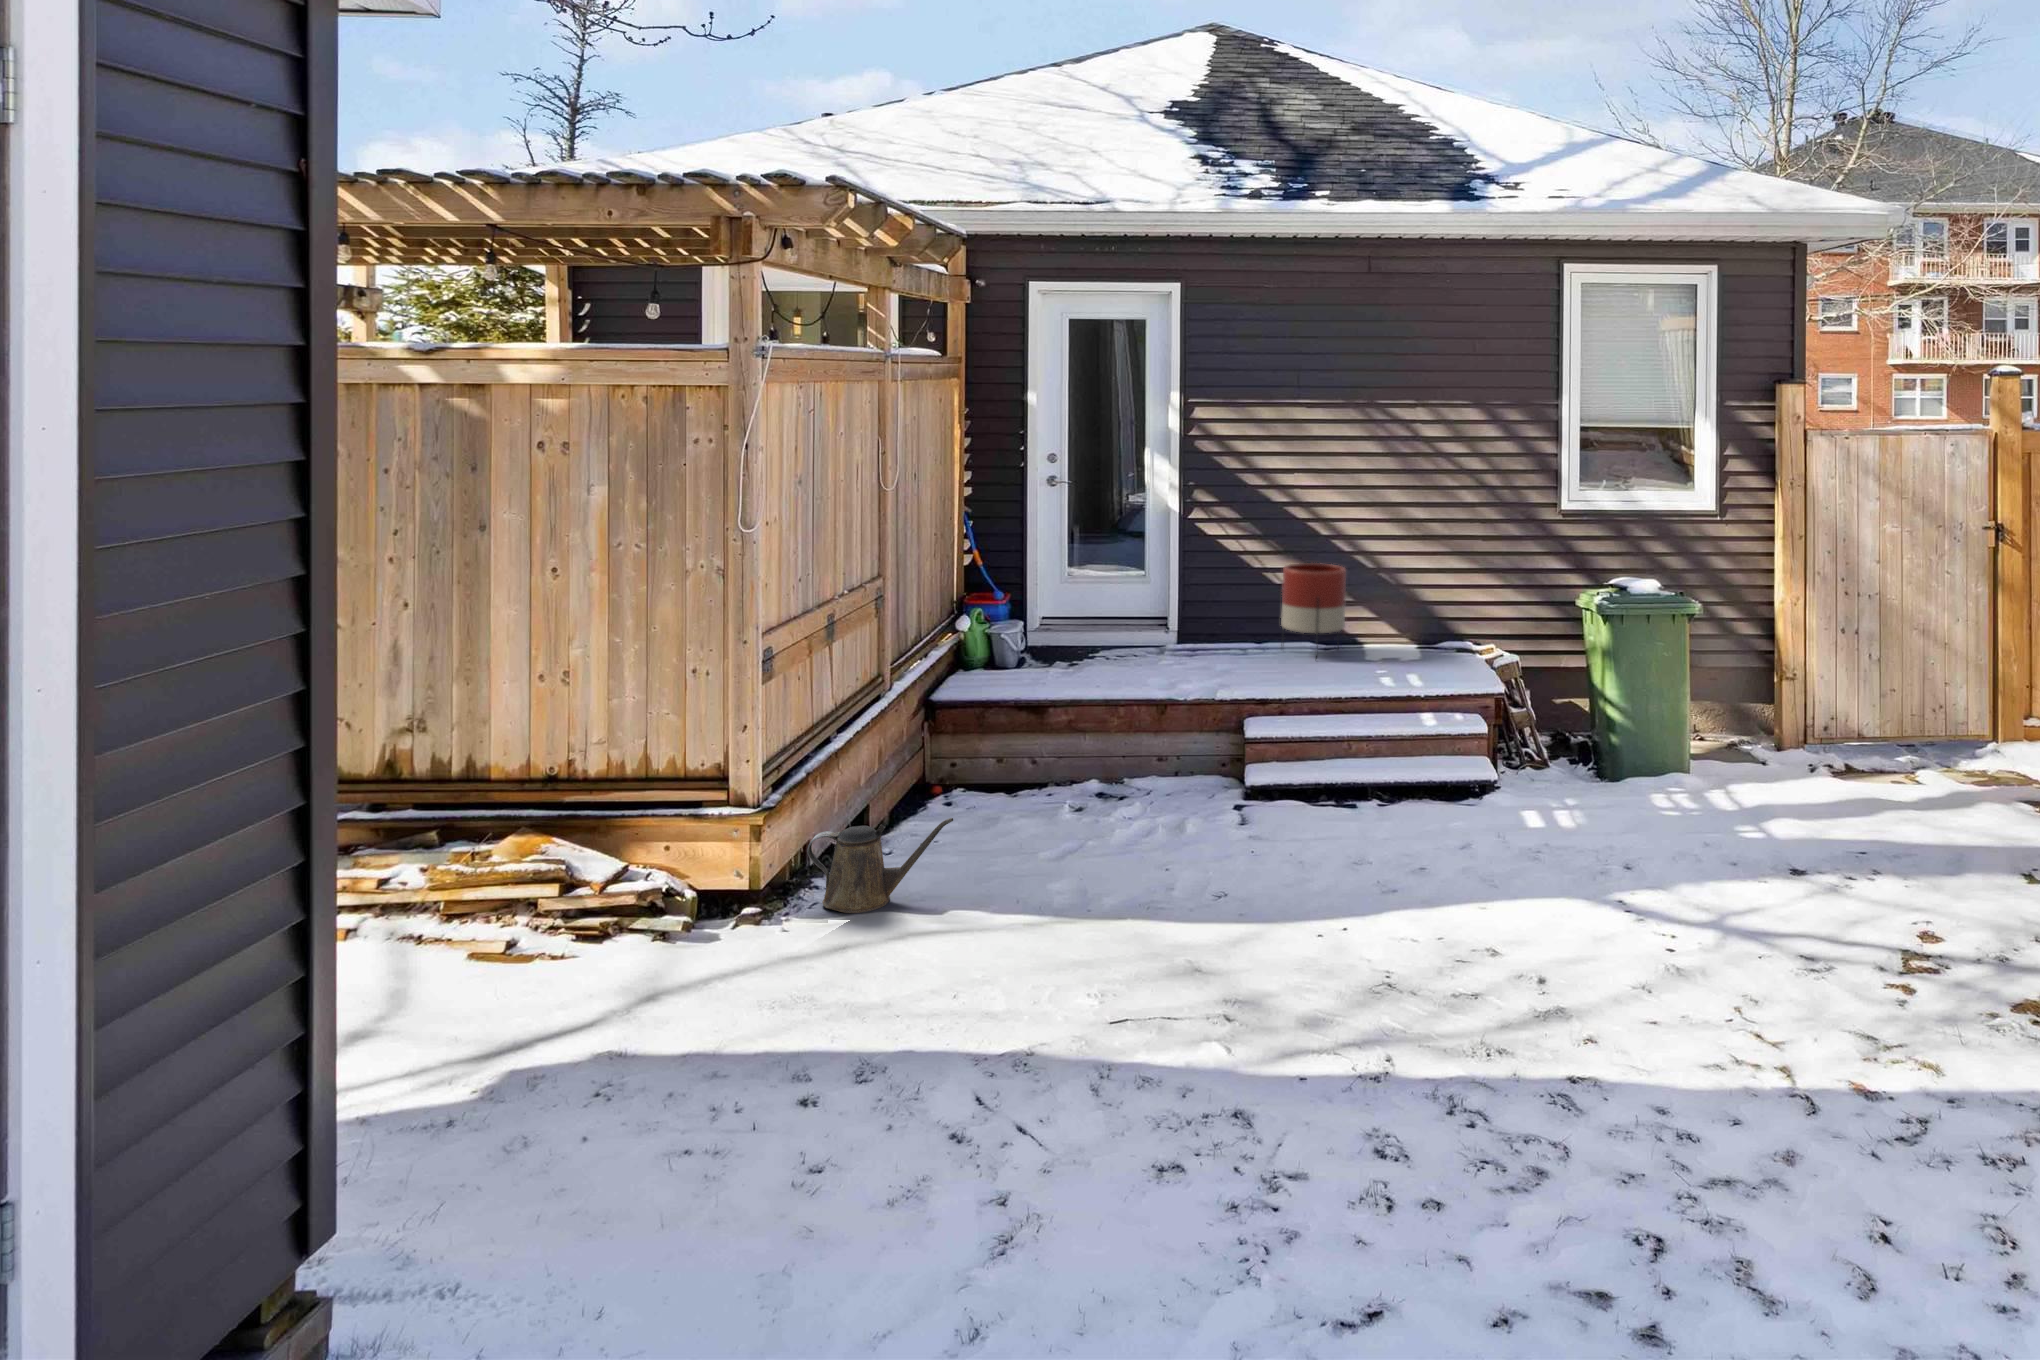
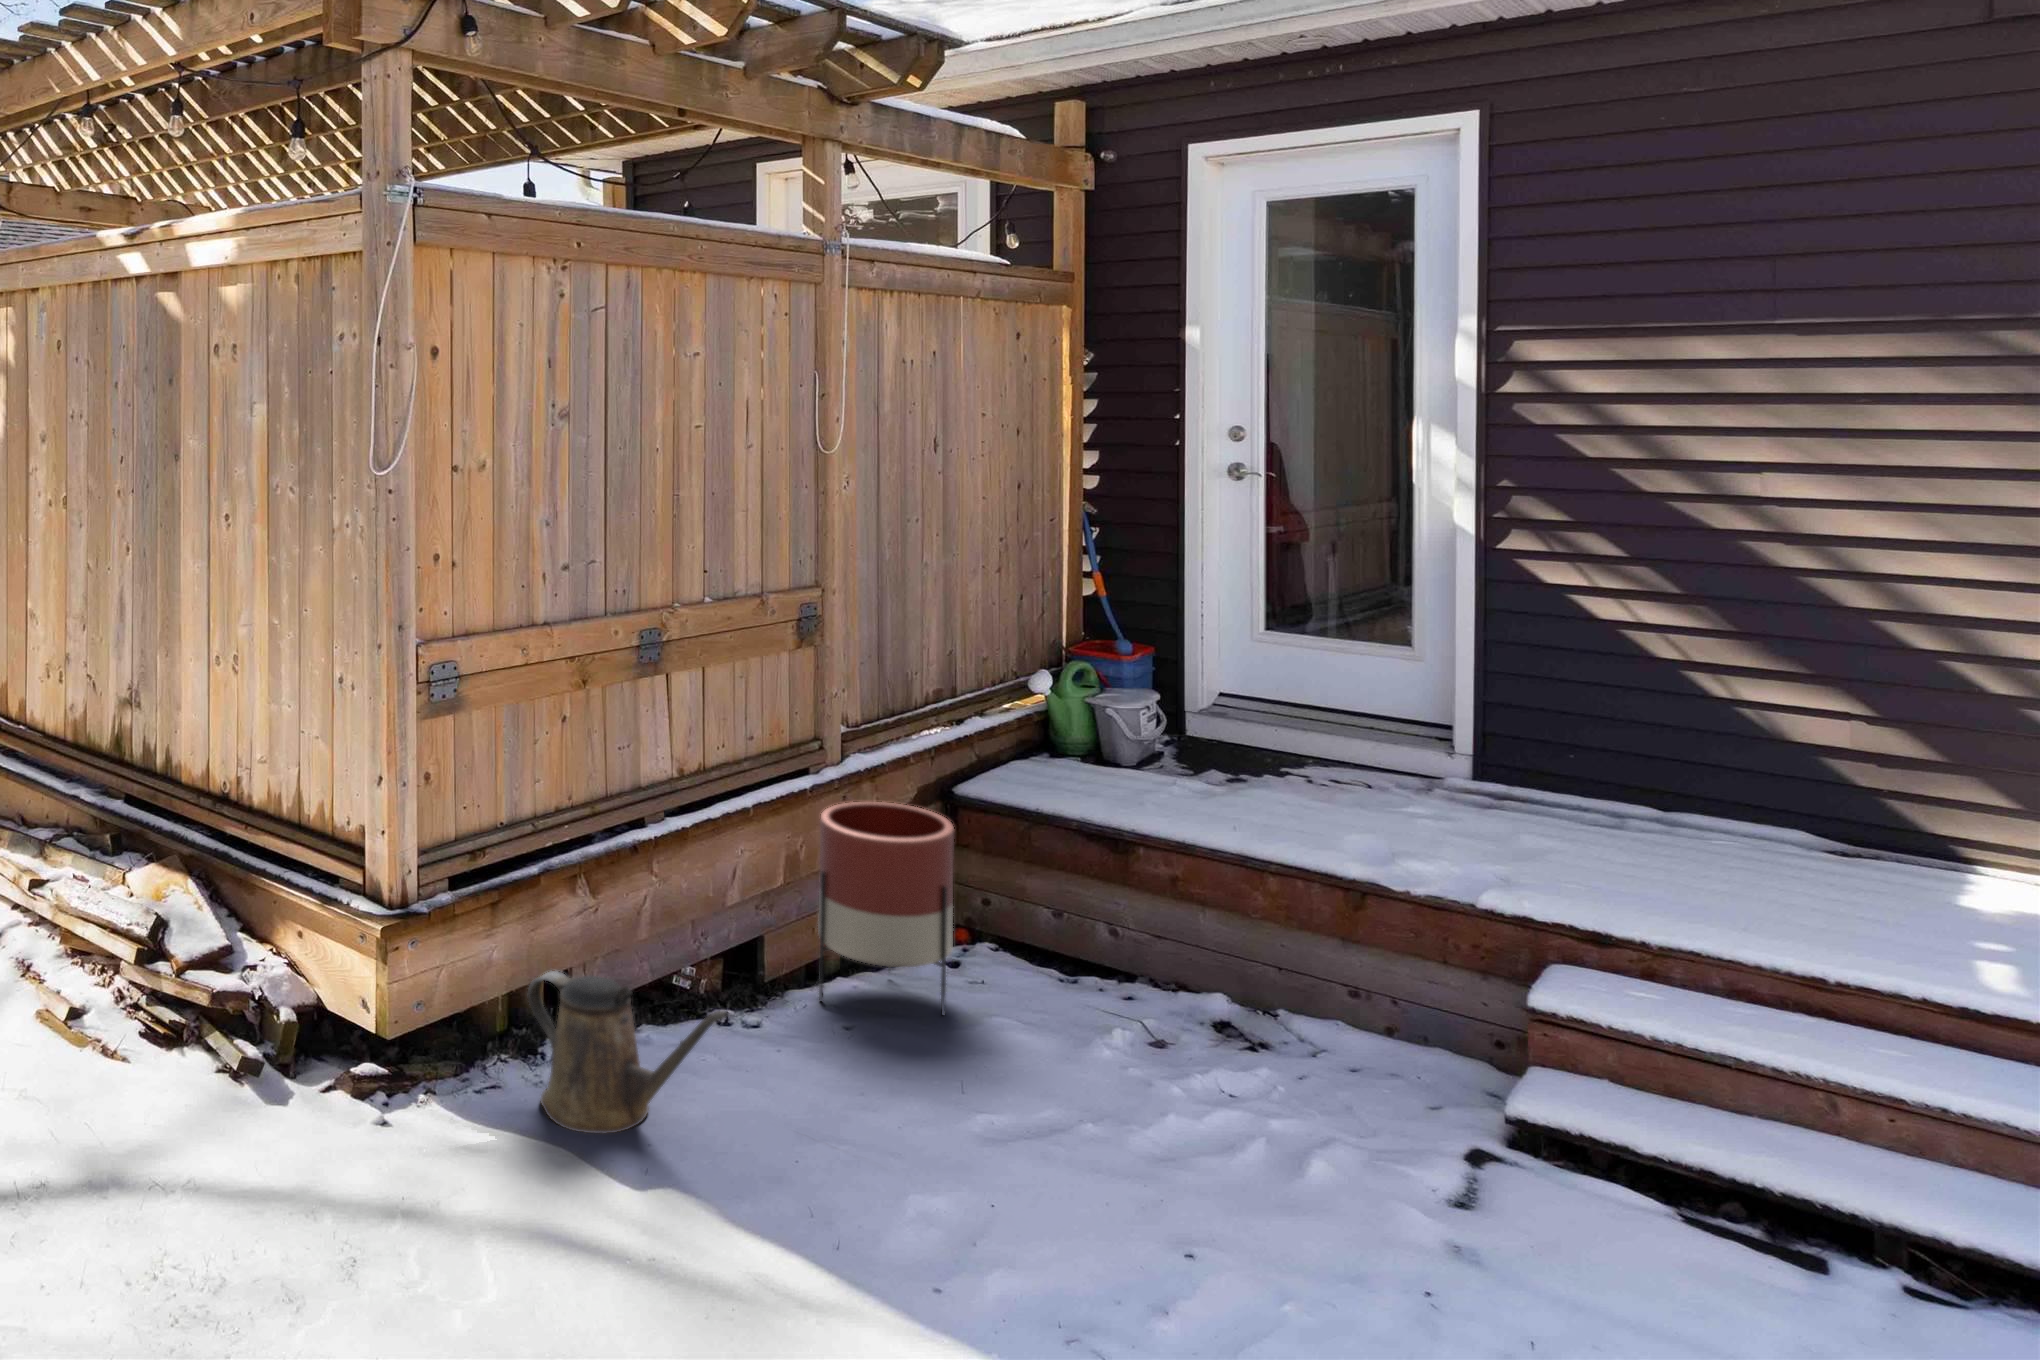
planter: present [1281,563,1346,646] -> present [818,802,954,1015]

